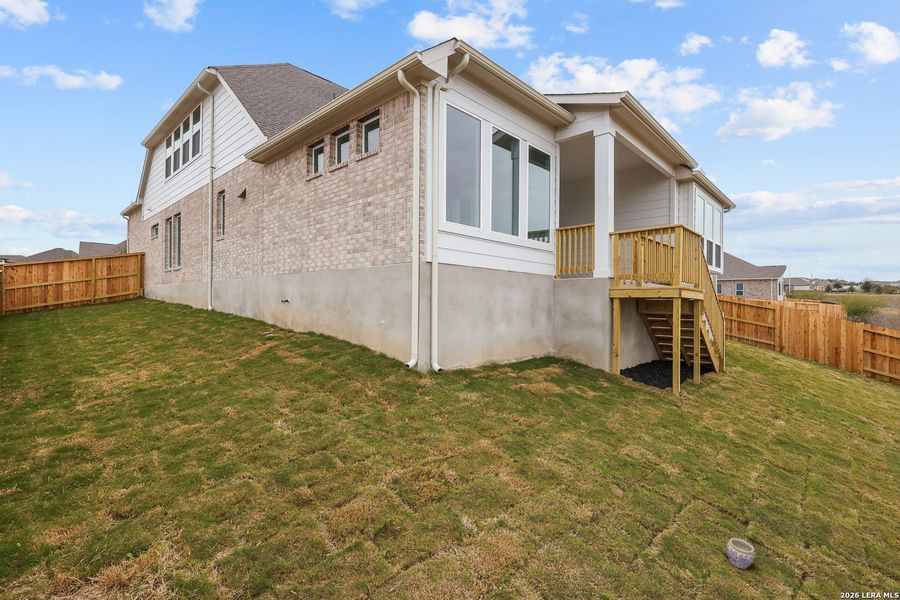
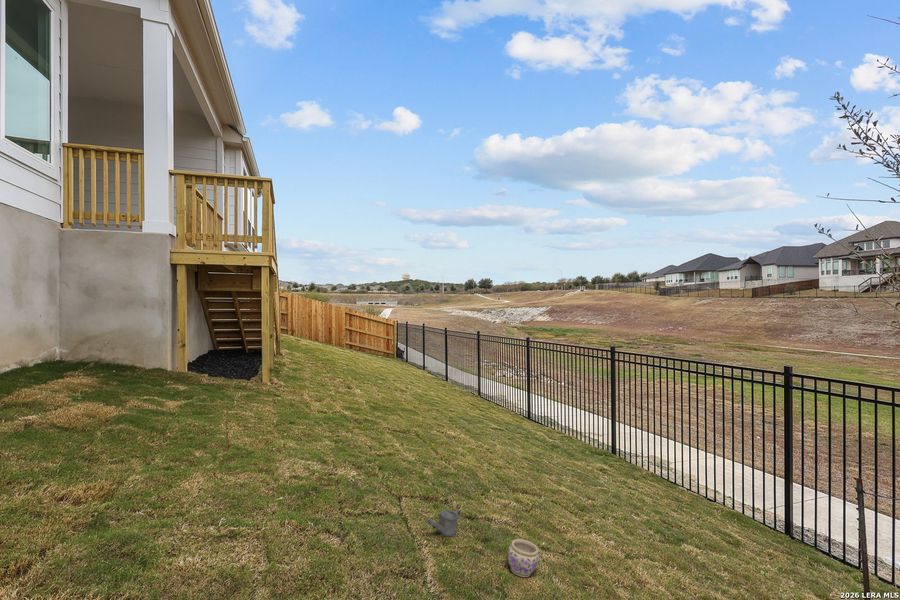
watering can: none [683,500,723,524] -> present [428,510,460,537]

